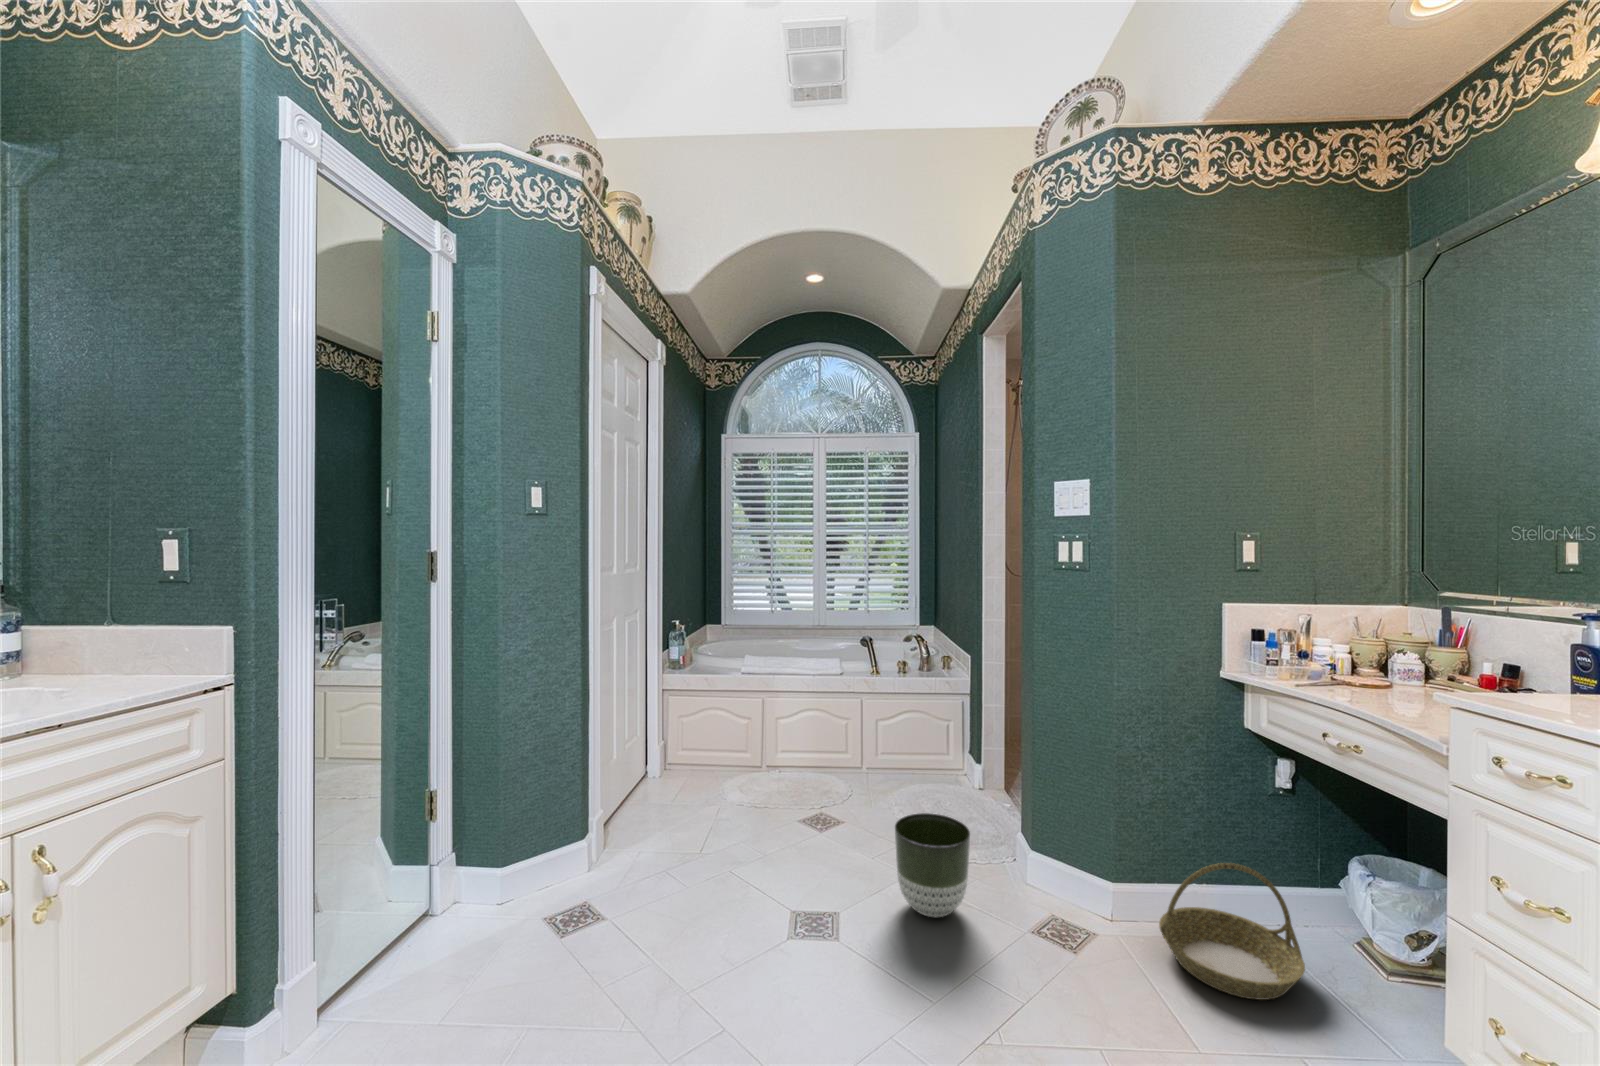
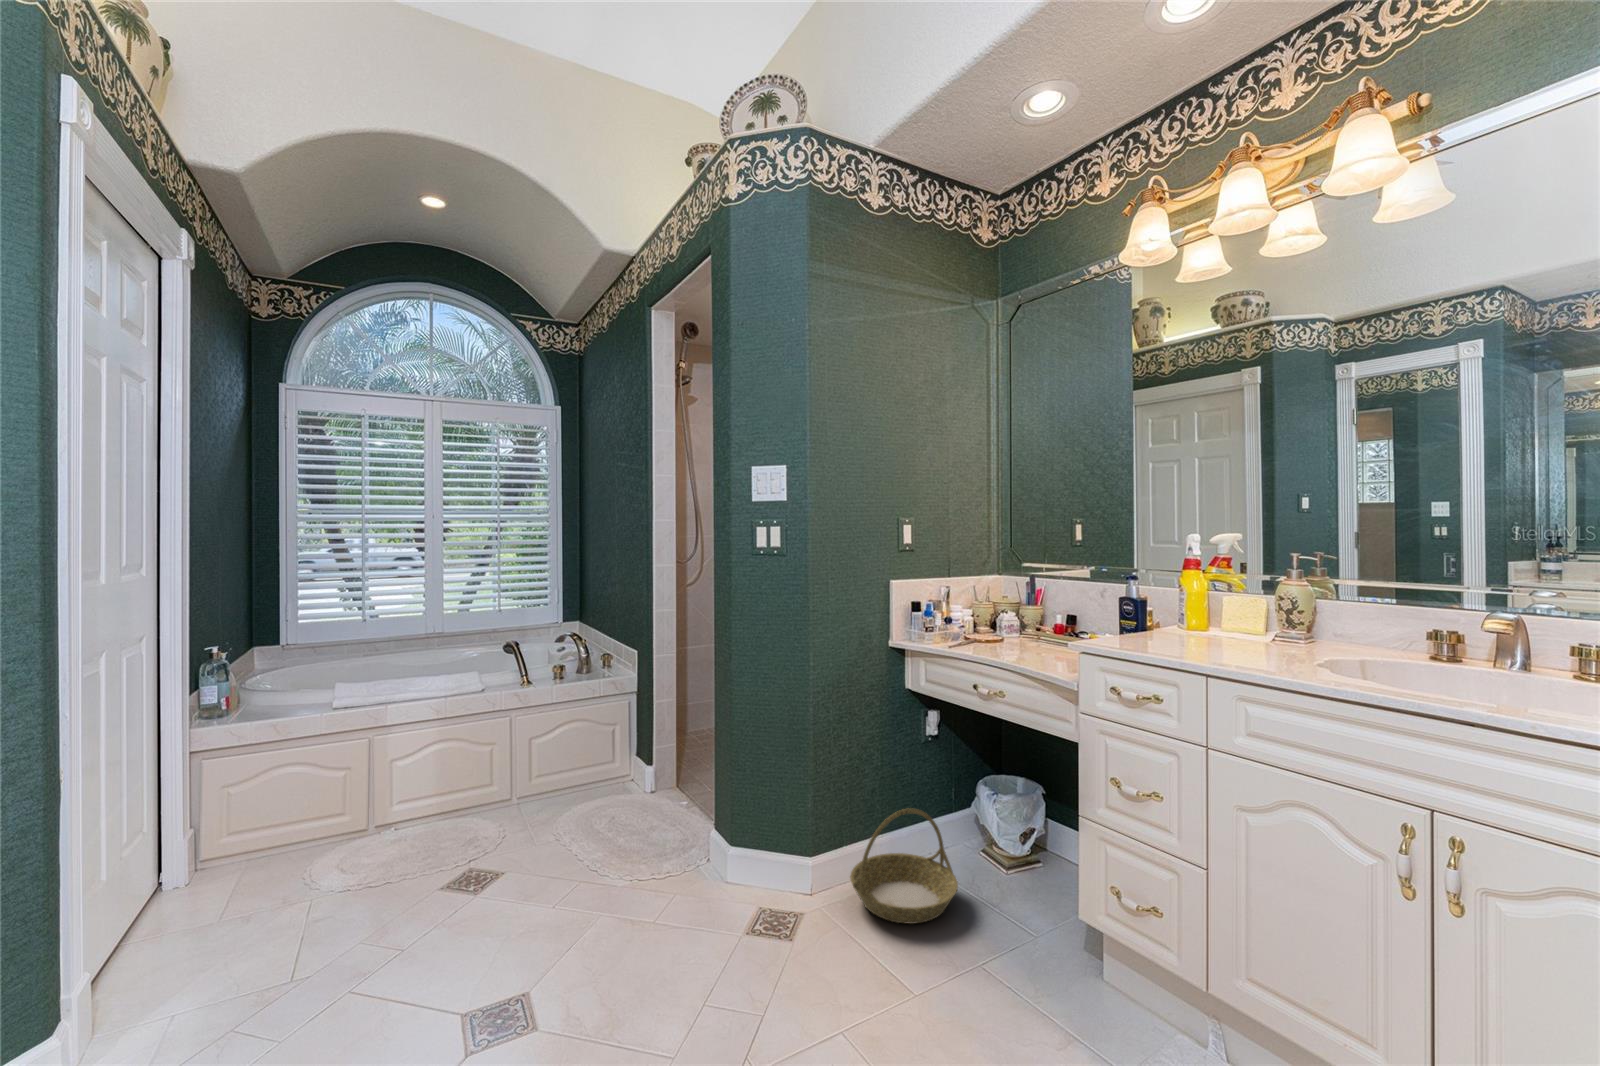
planter: present [895,813,970,918] -> none [595,832,680,950]

